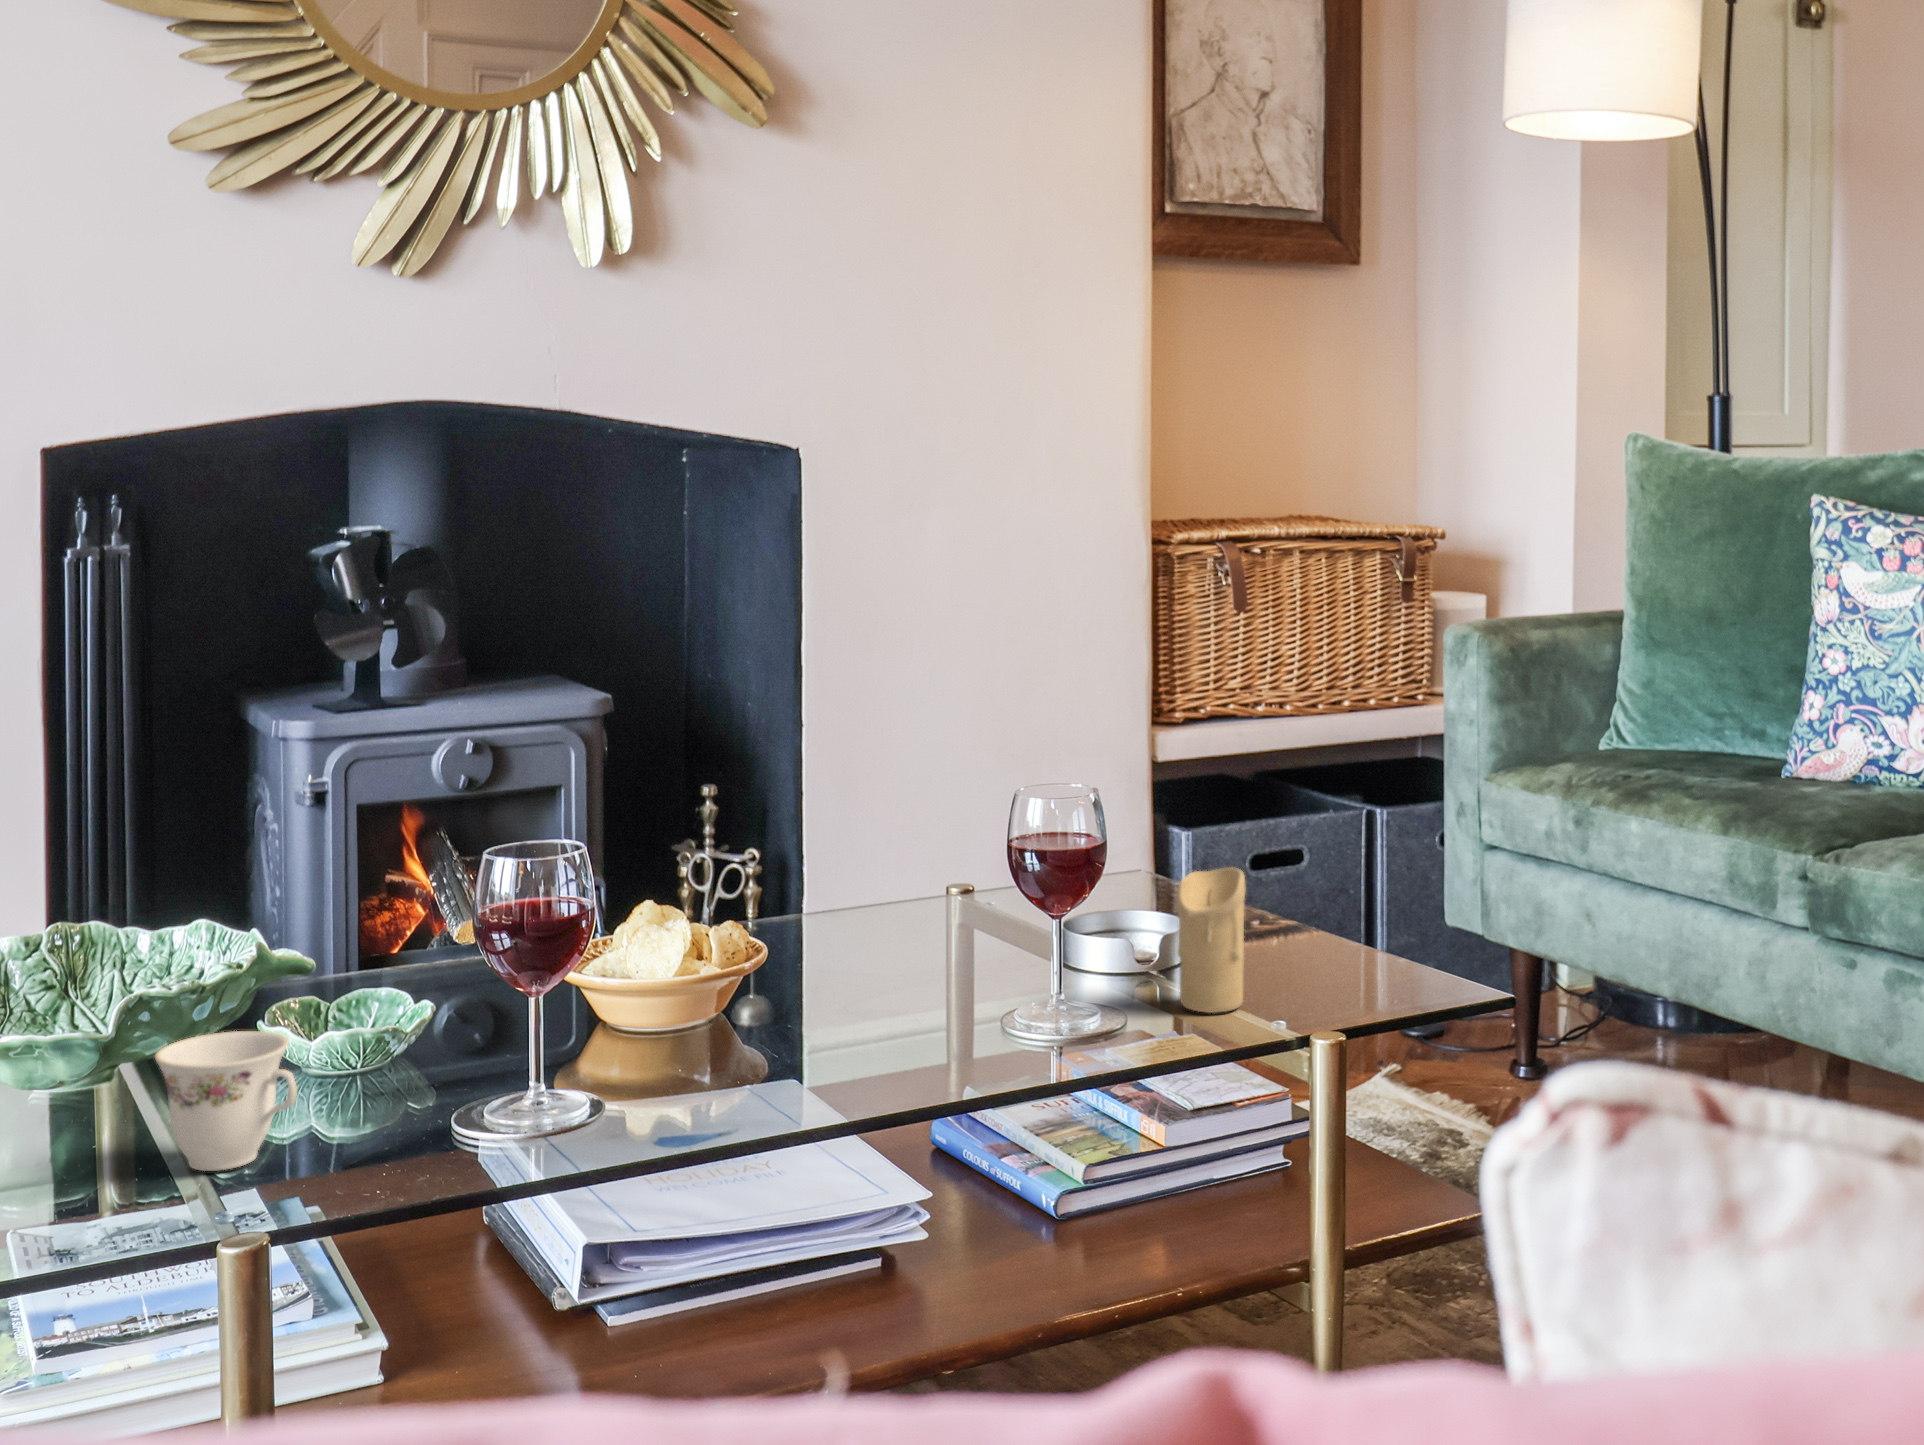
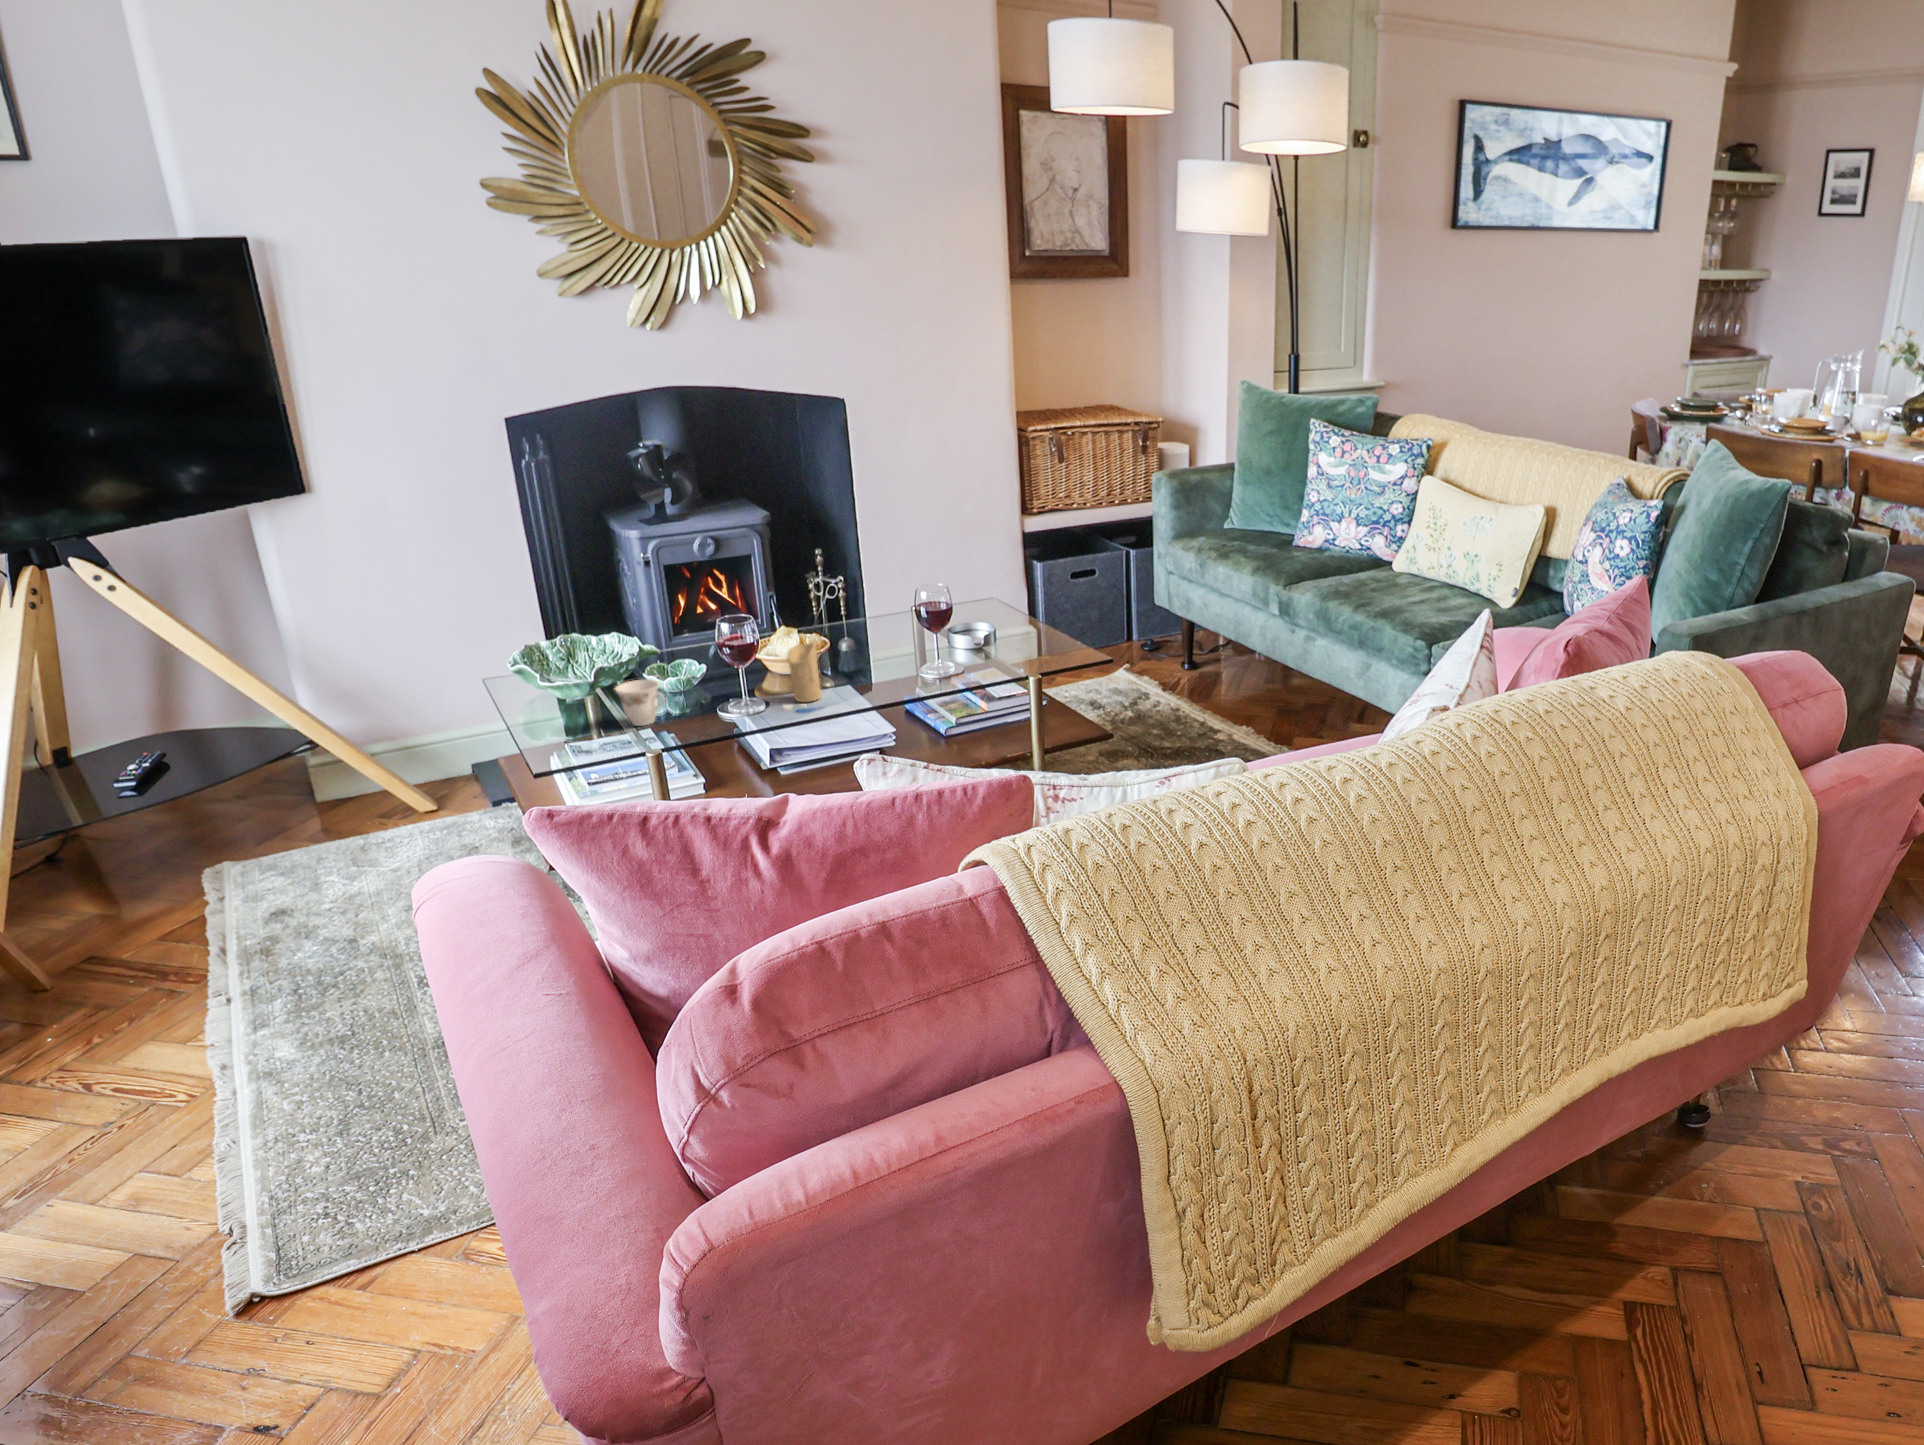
candle: present [1176,867,1245,1013] -> present [787,643,821,702]

